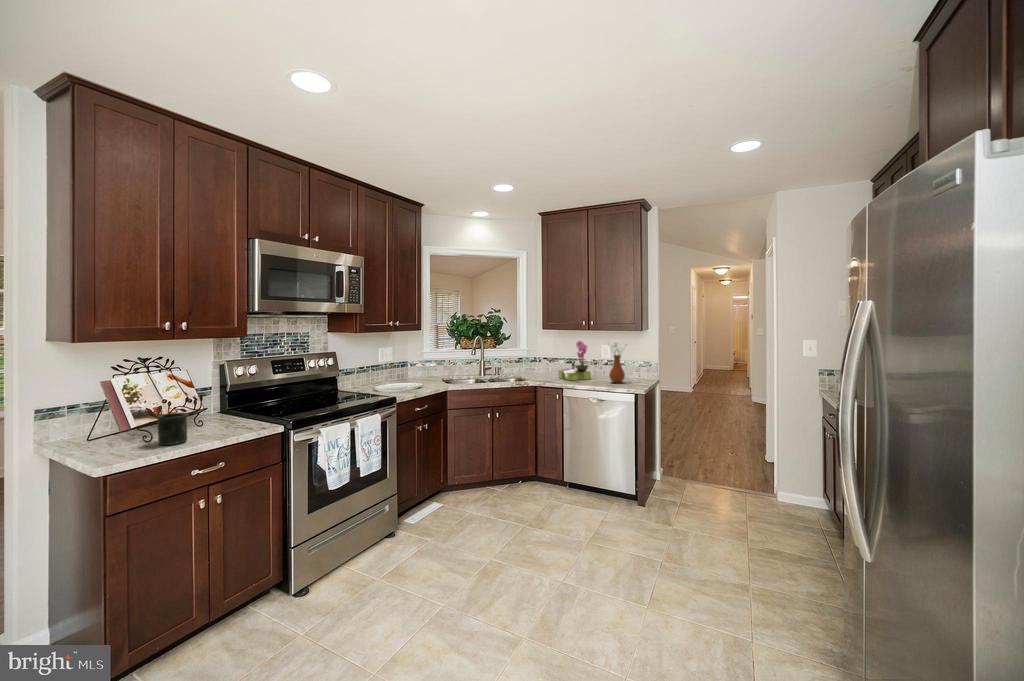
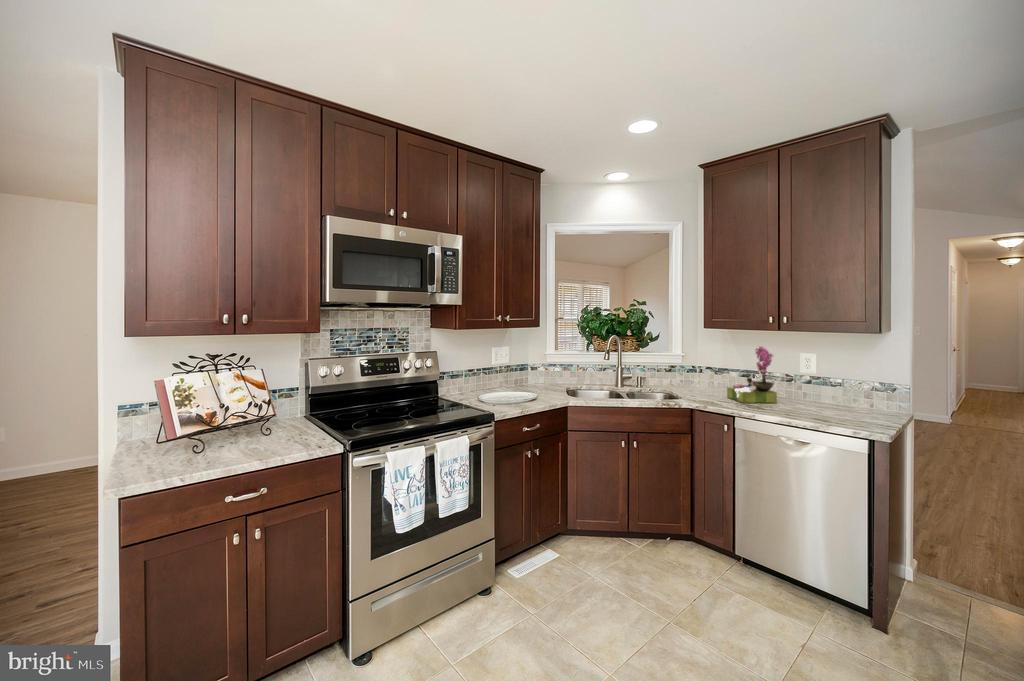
vase: present [607,342,625,383] -> none [799,349,844,413]
mug: present [157,413,187,445] -> none [194,423,229,462]

